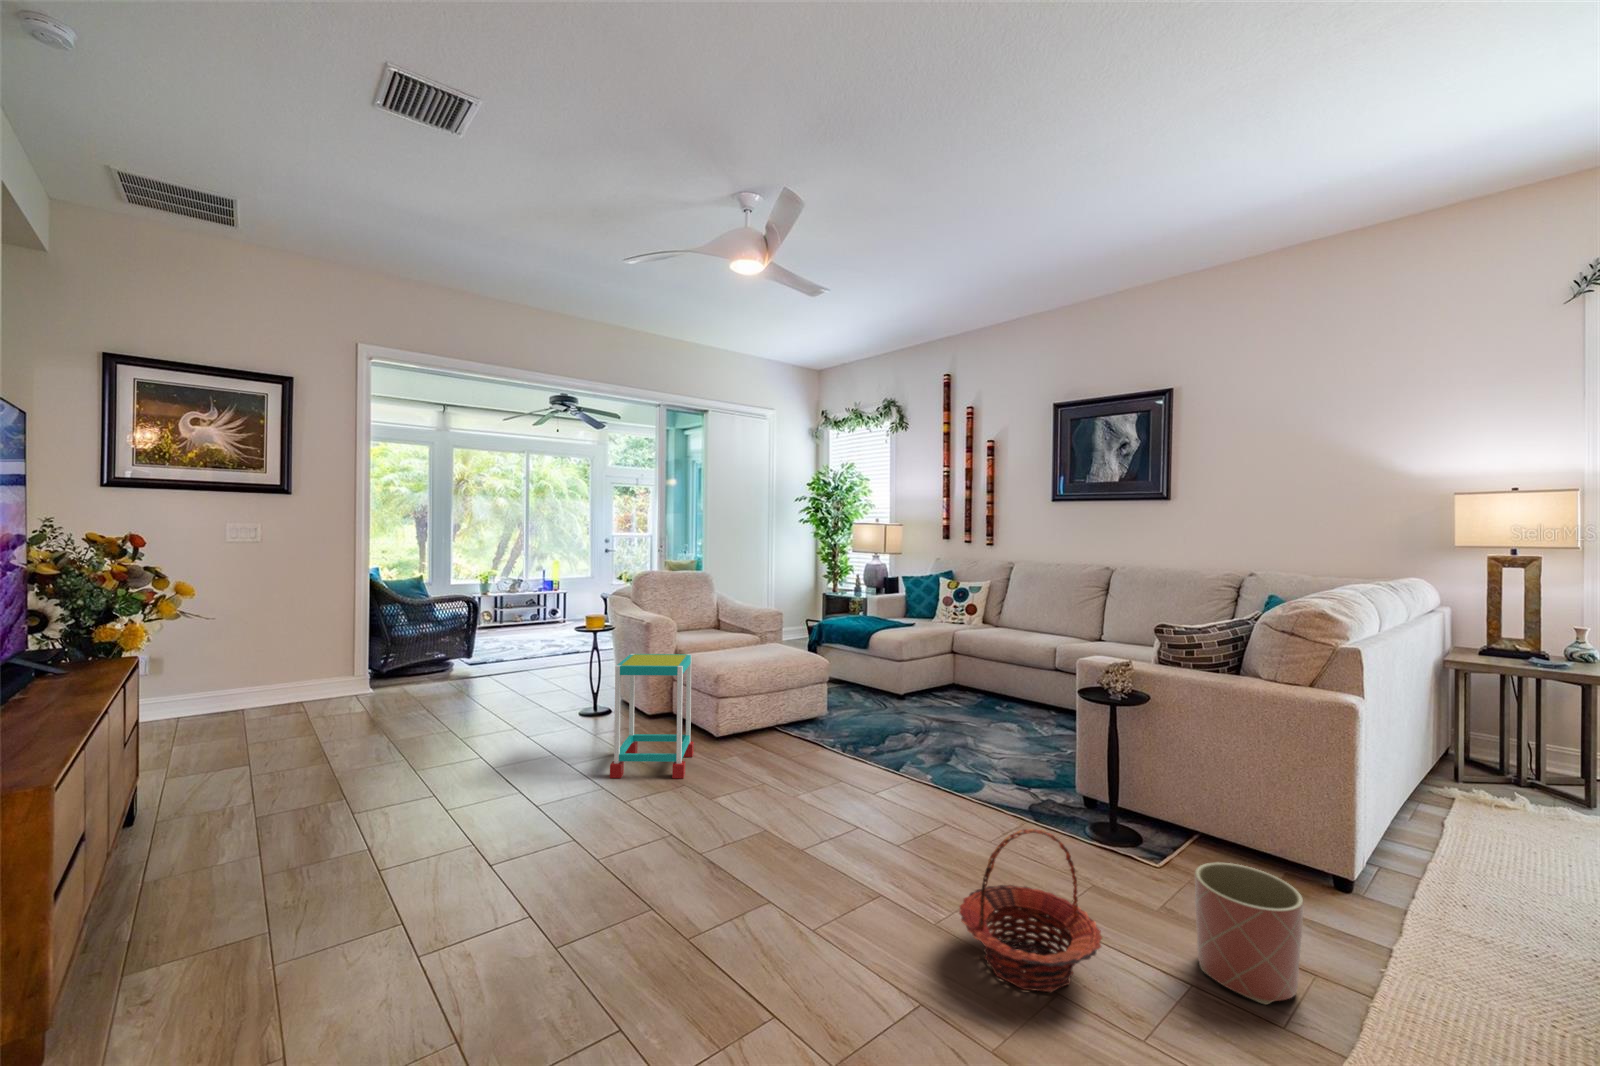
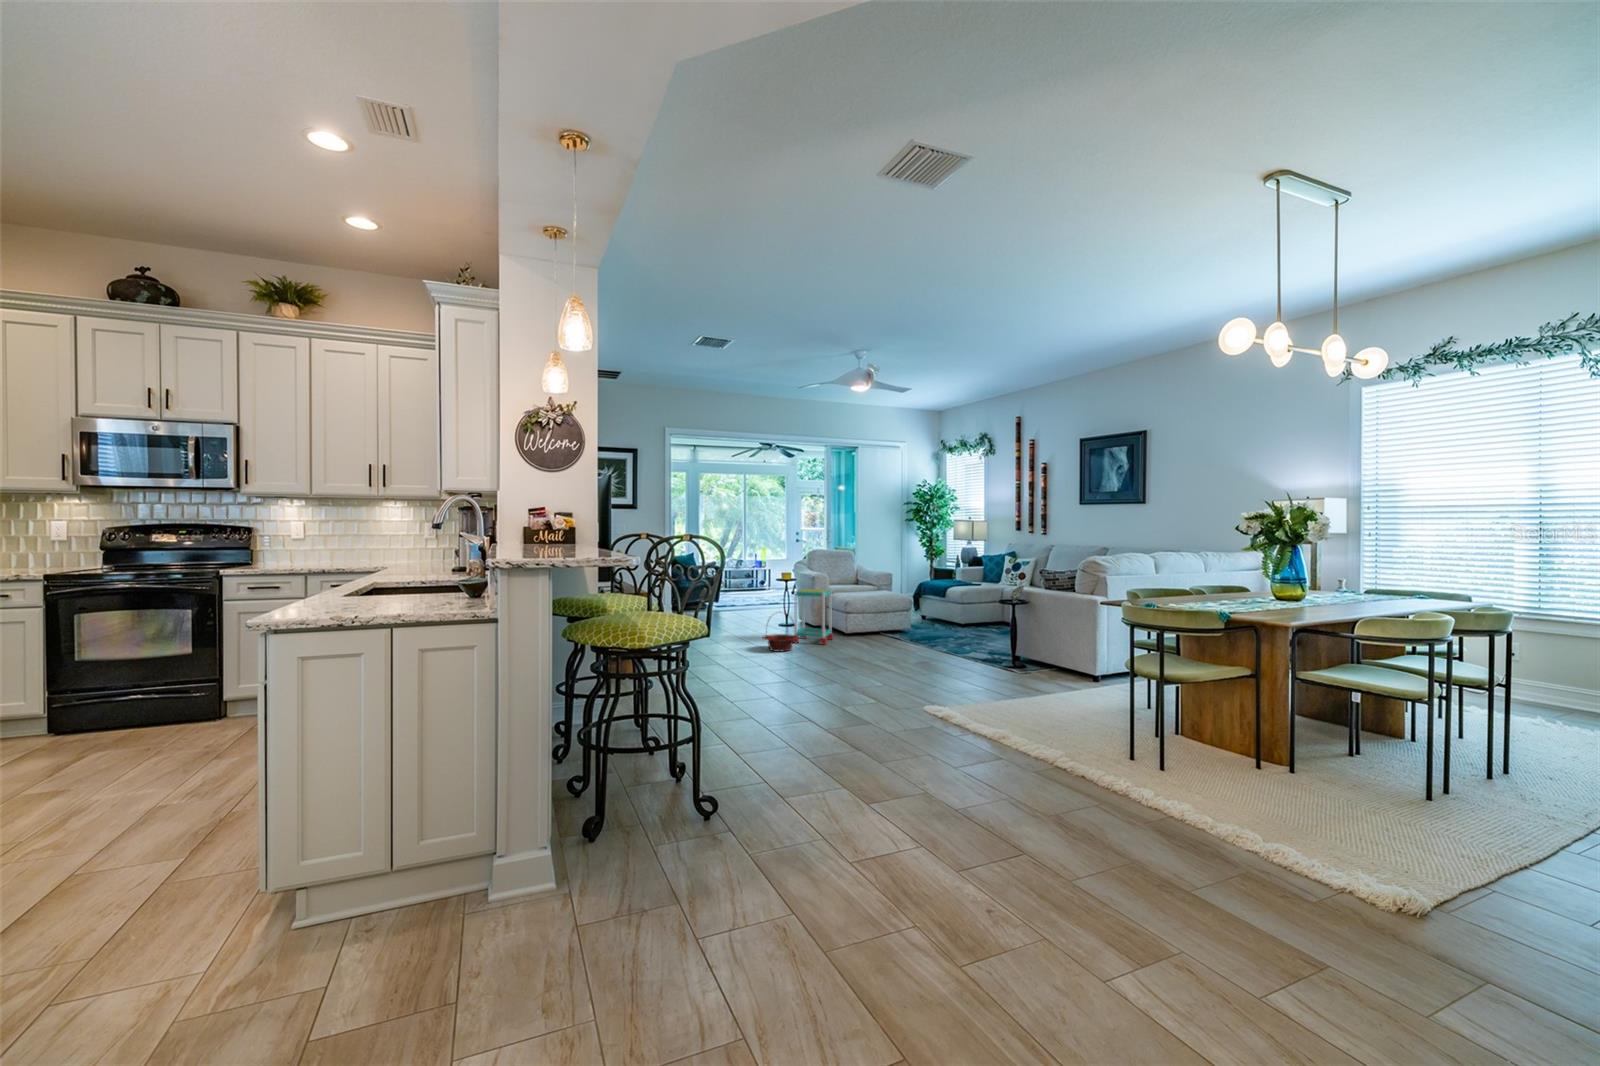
basket: present [959,829,1102,992] -> present [762,621,799,651]
planter: present [1195,862,1303,1004] -> none [992,653,1026,693]

